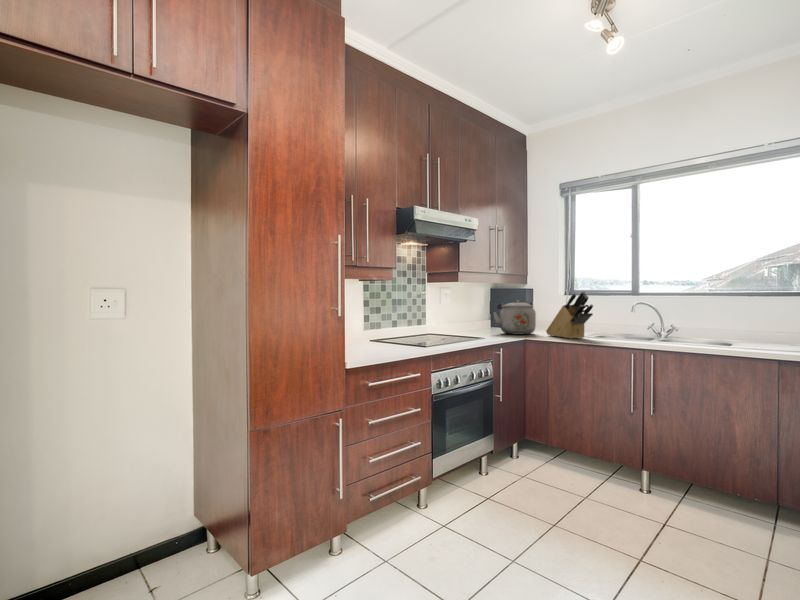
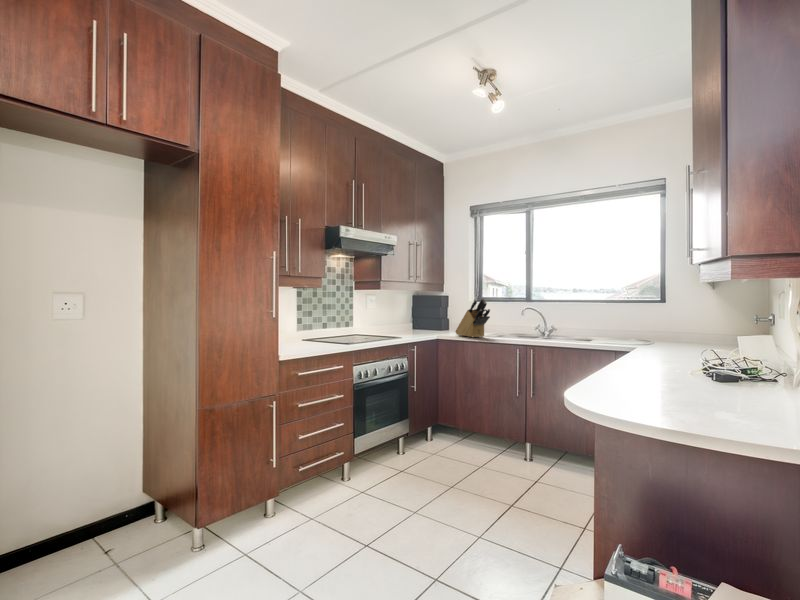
kettle: present [494,300,536,335] -> none [412,305,448,334]

